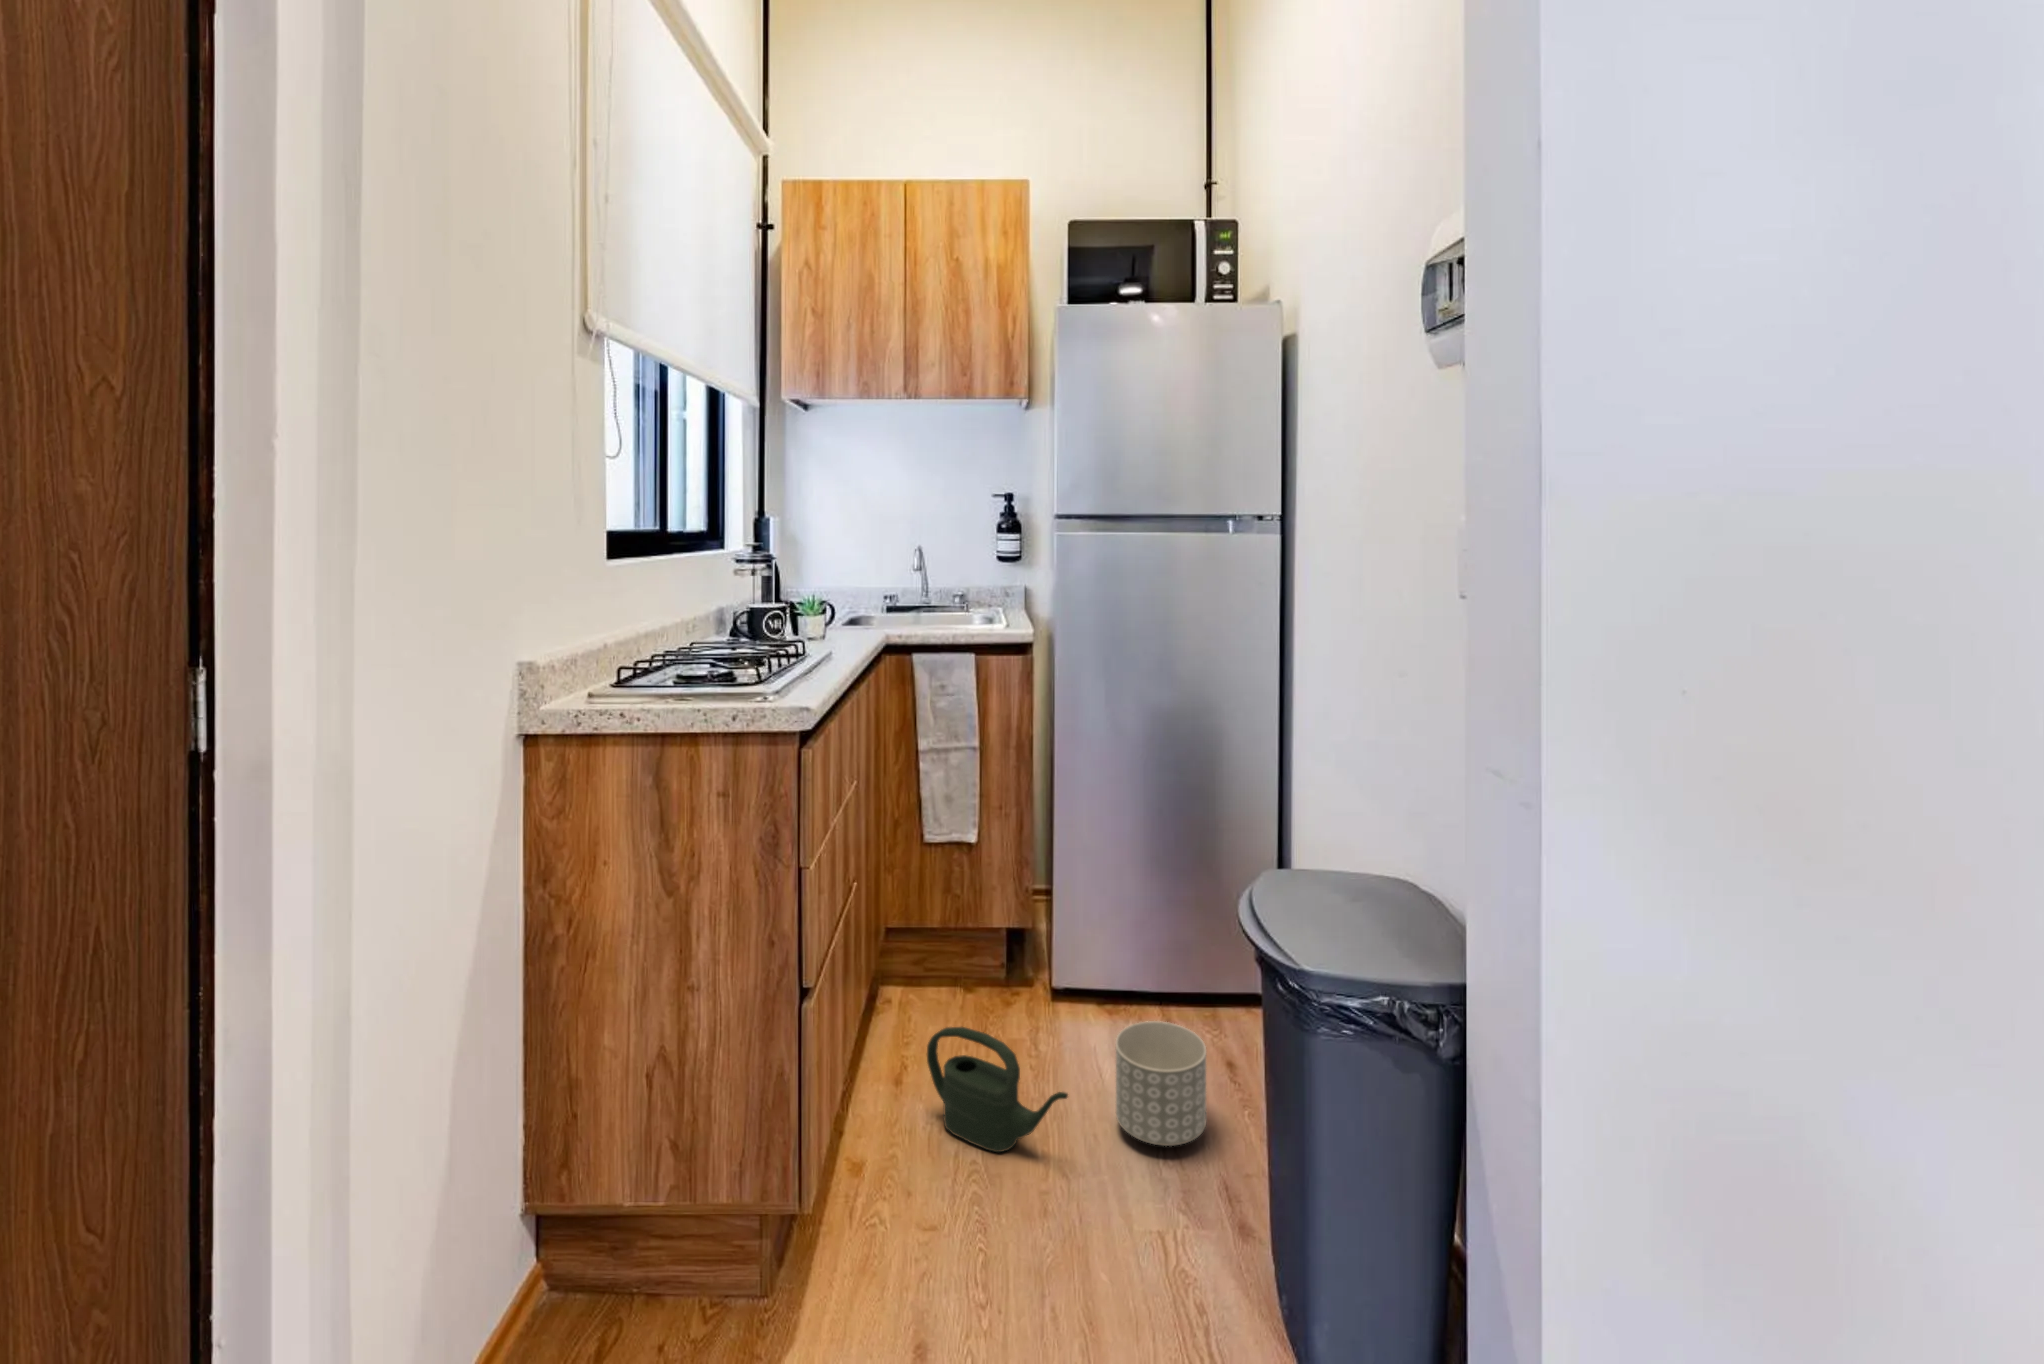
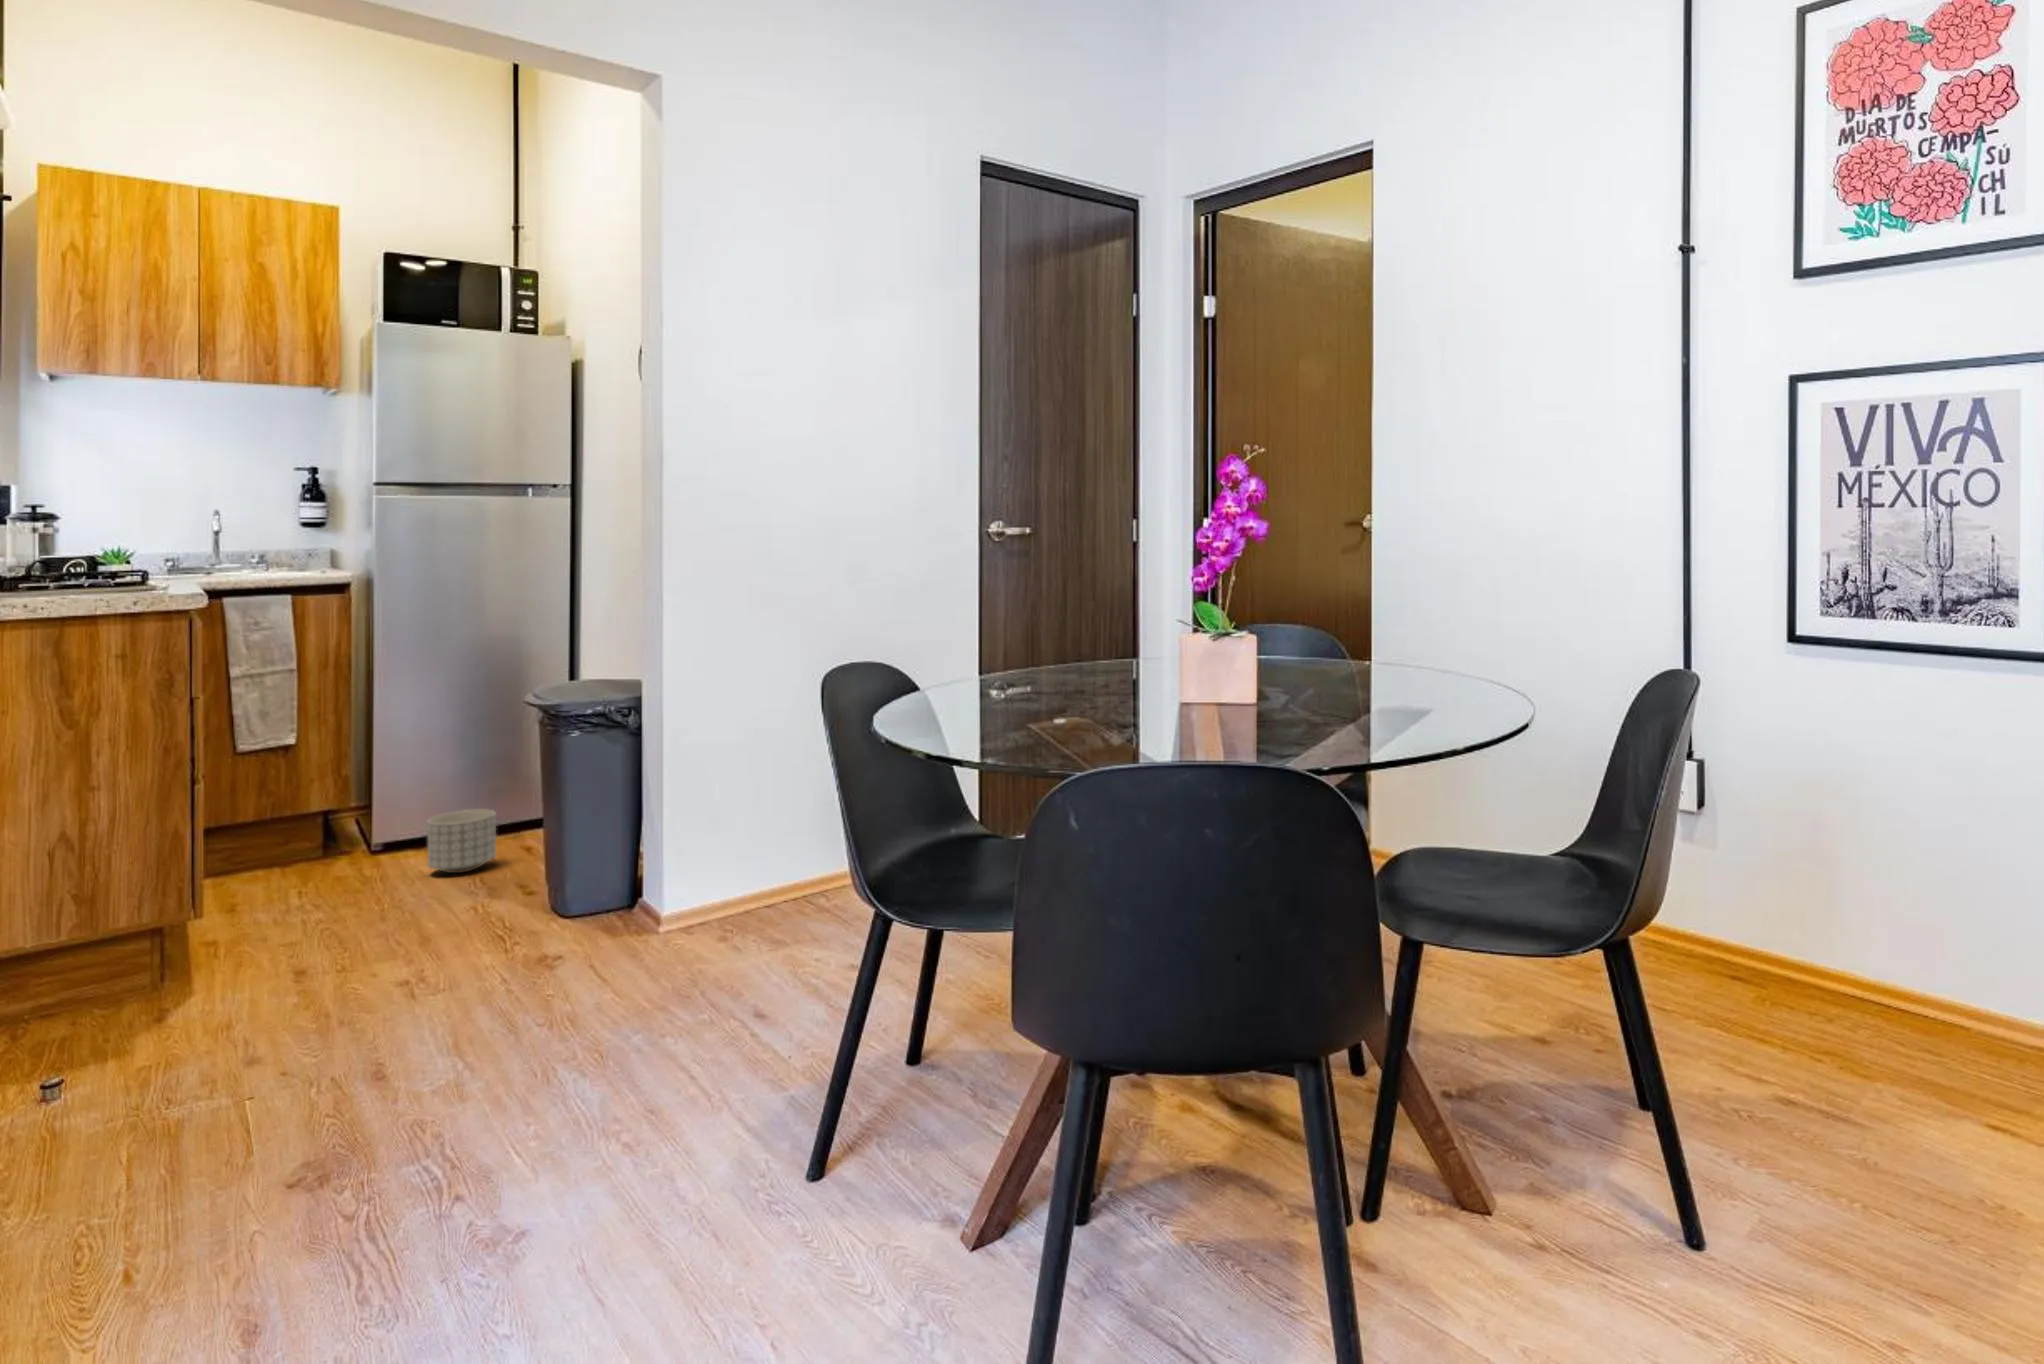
watering can: present [927,1027,1068,1152] -> none [266,829,390,899]

